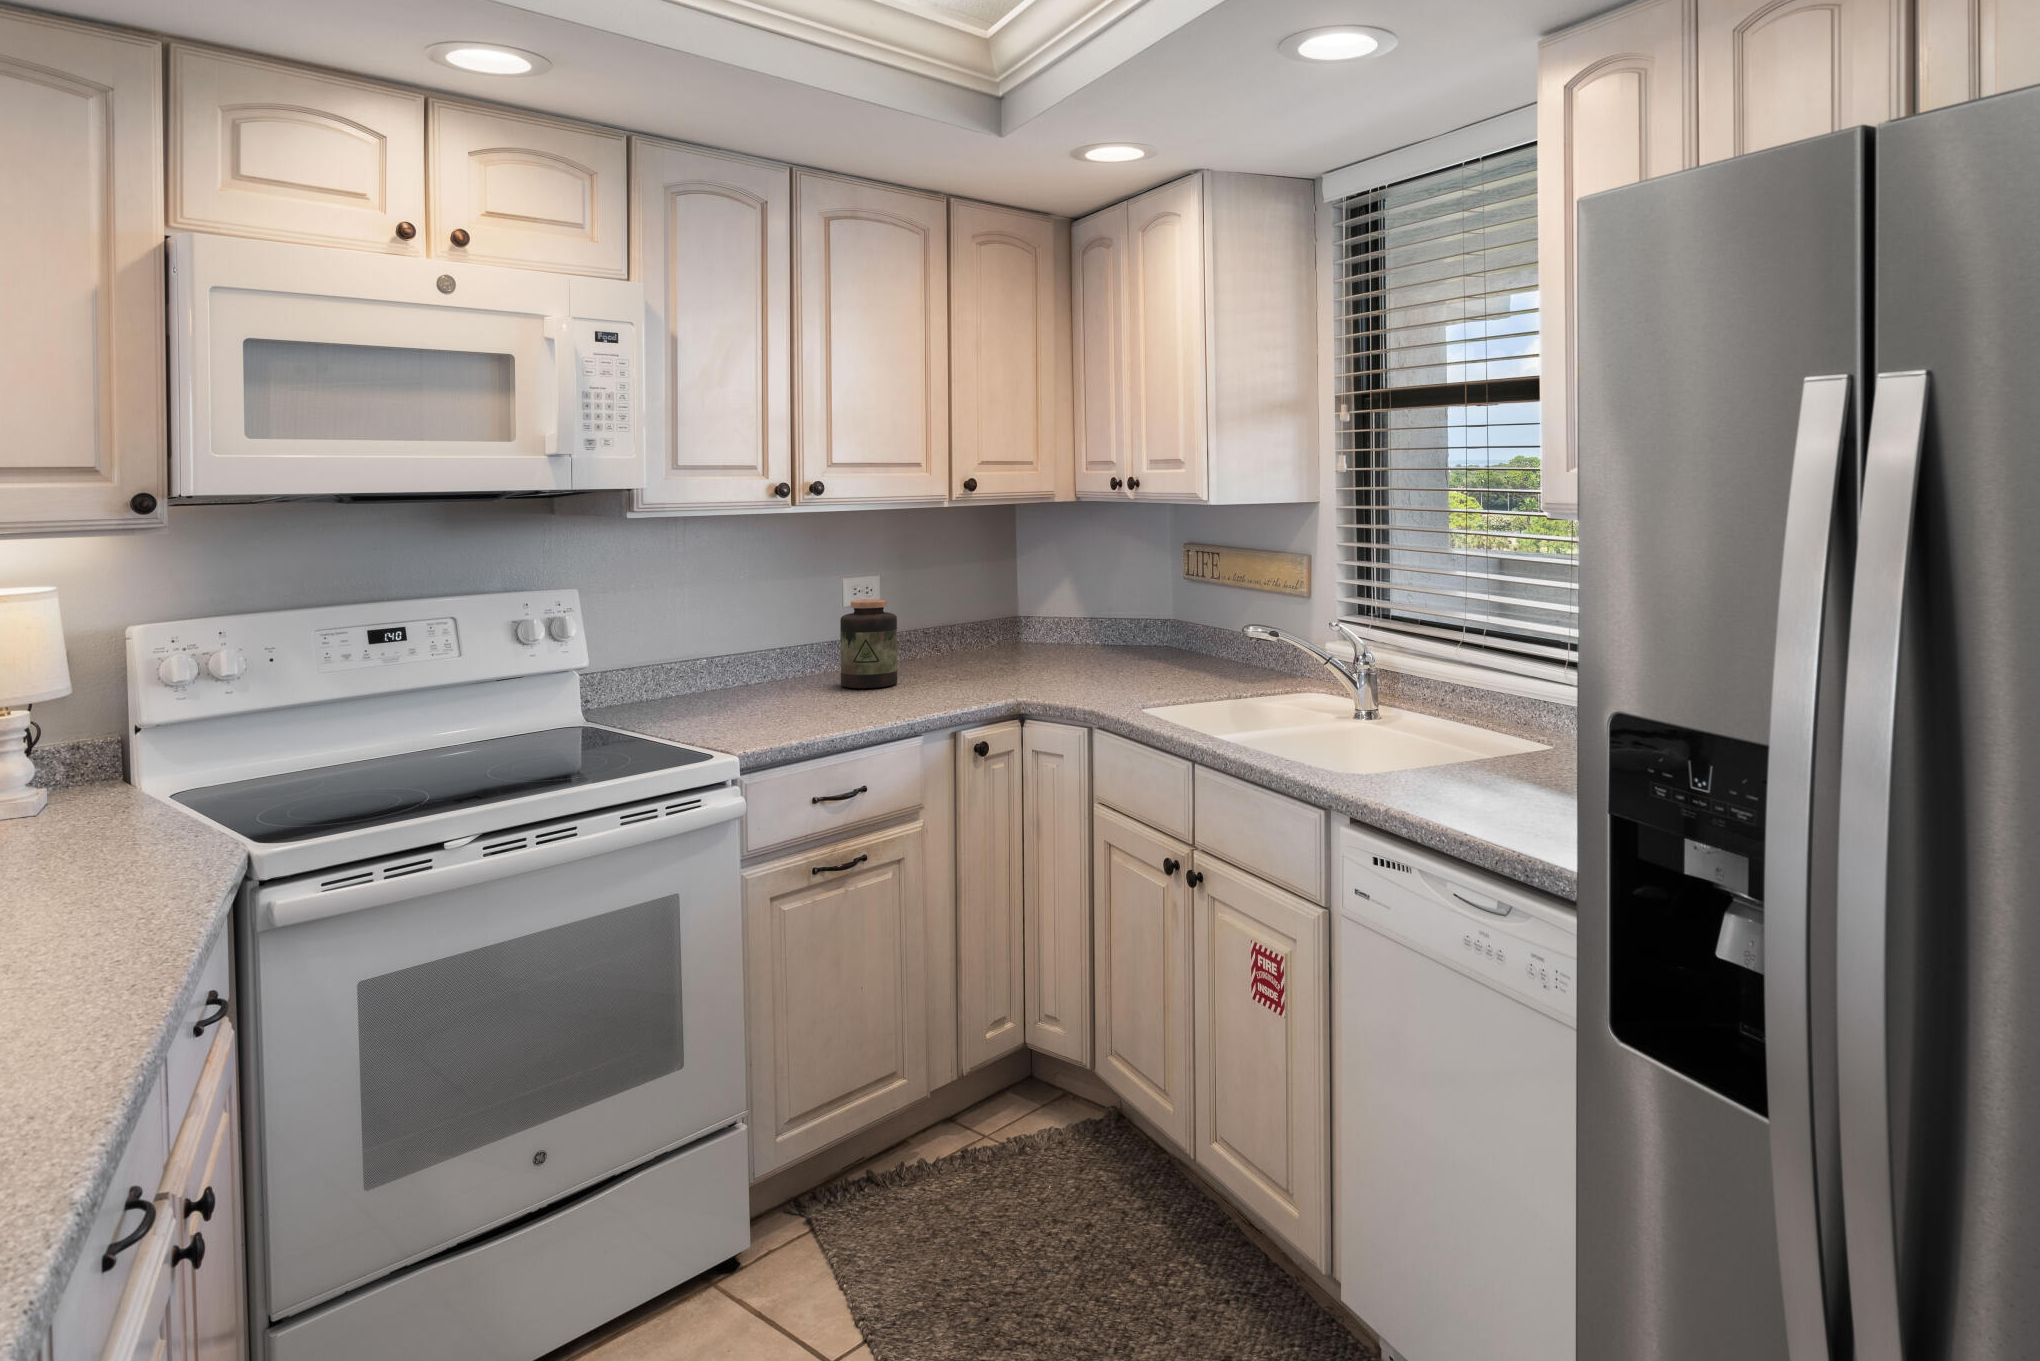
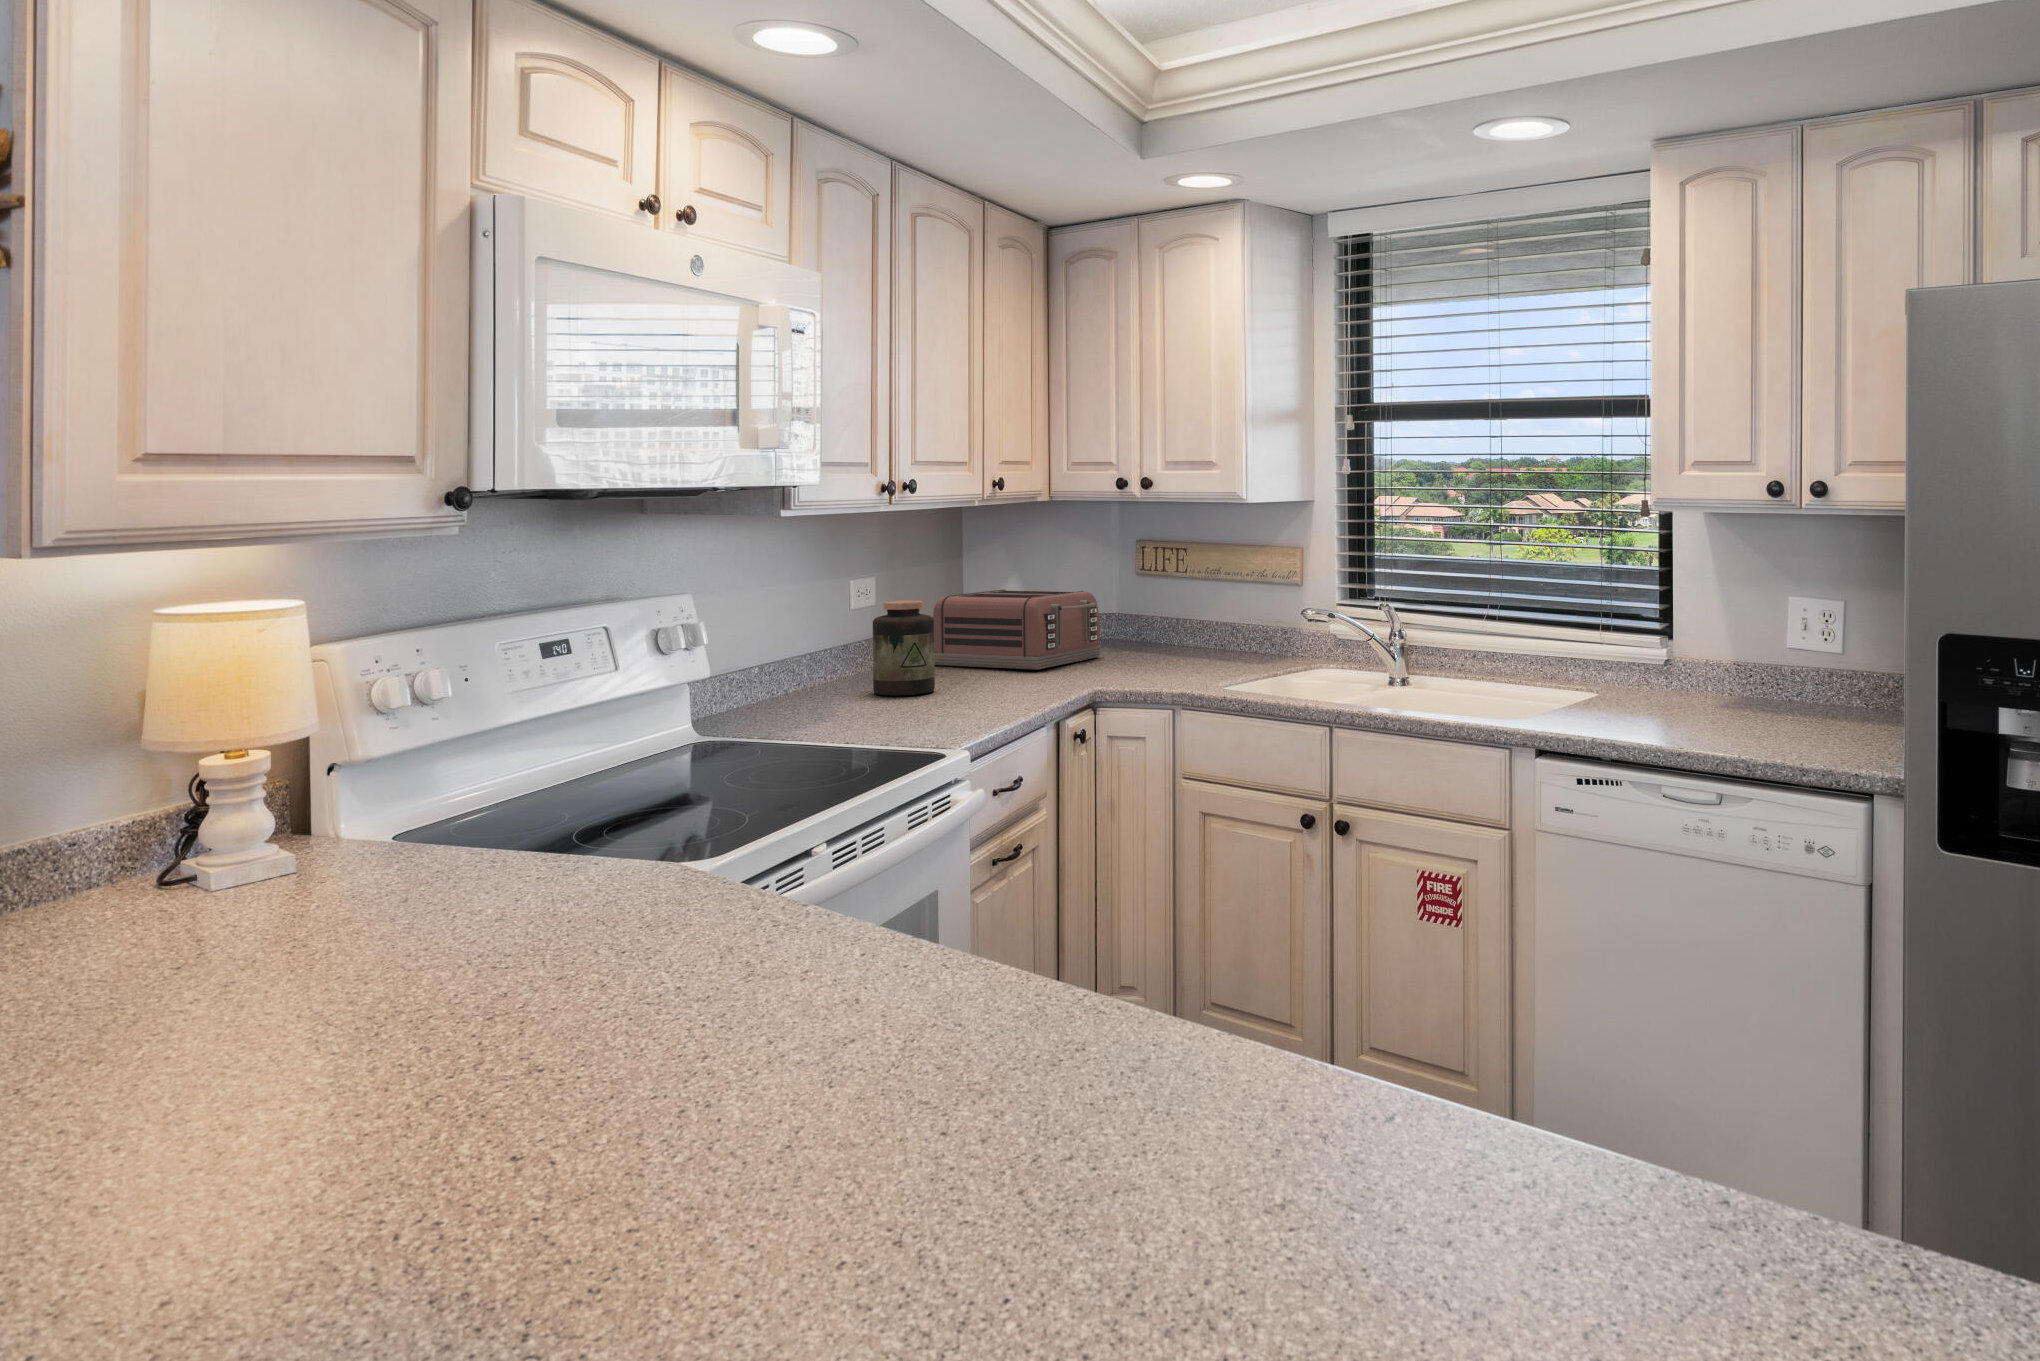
toaster: none [963,590,1121,670] -> present [933,589,1100,670]

